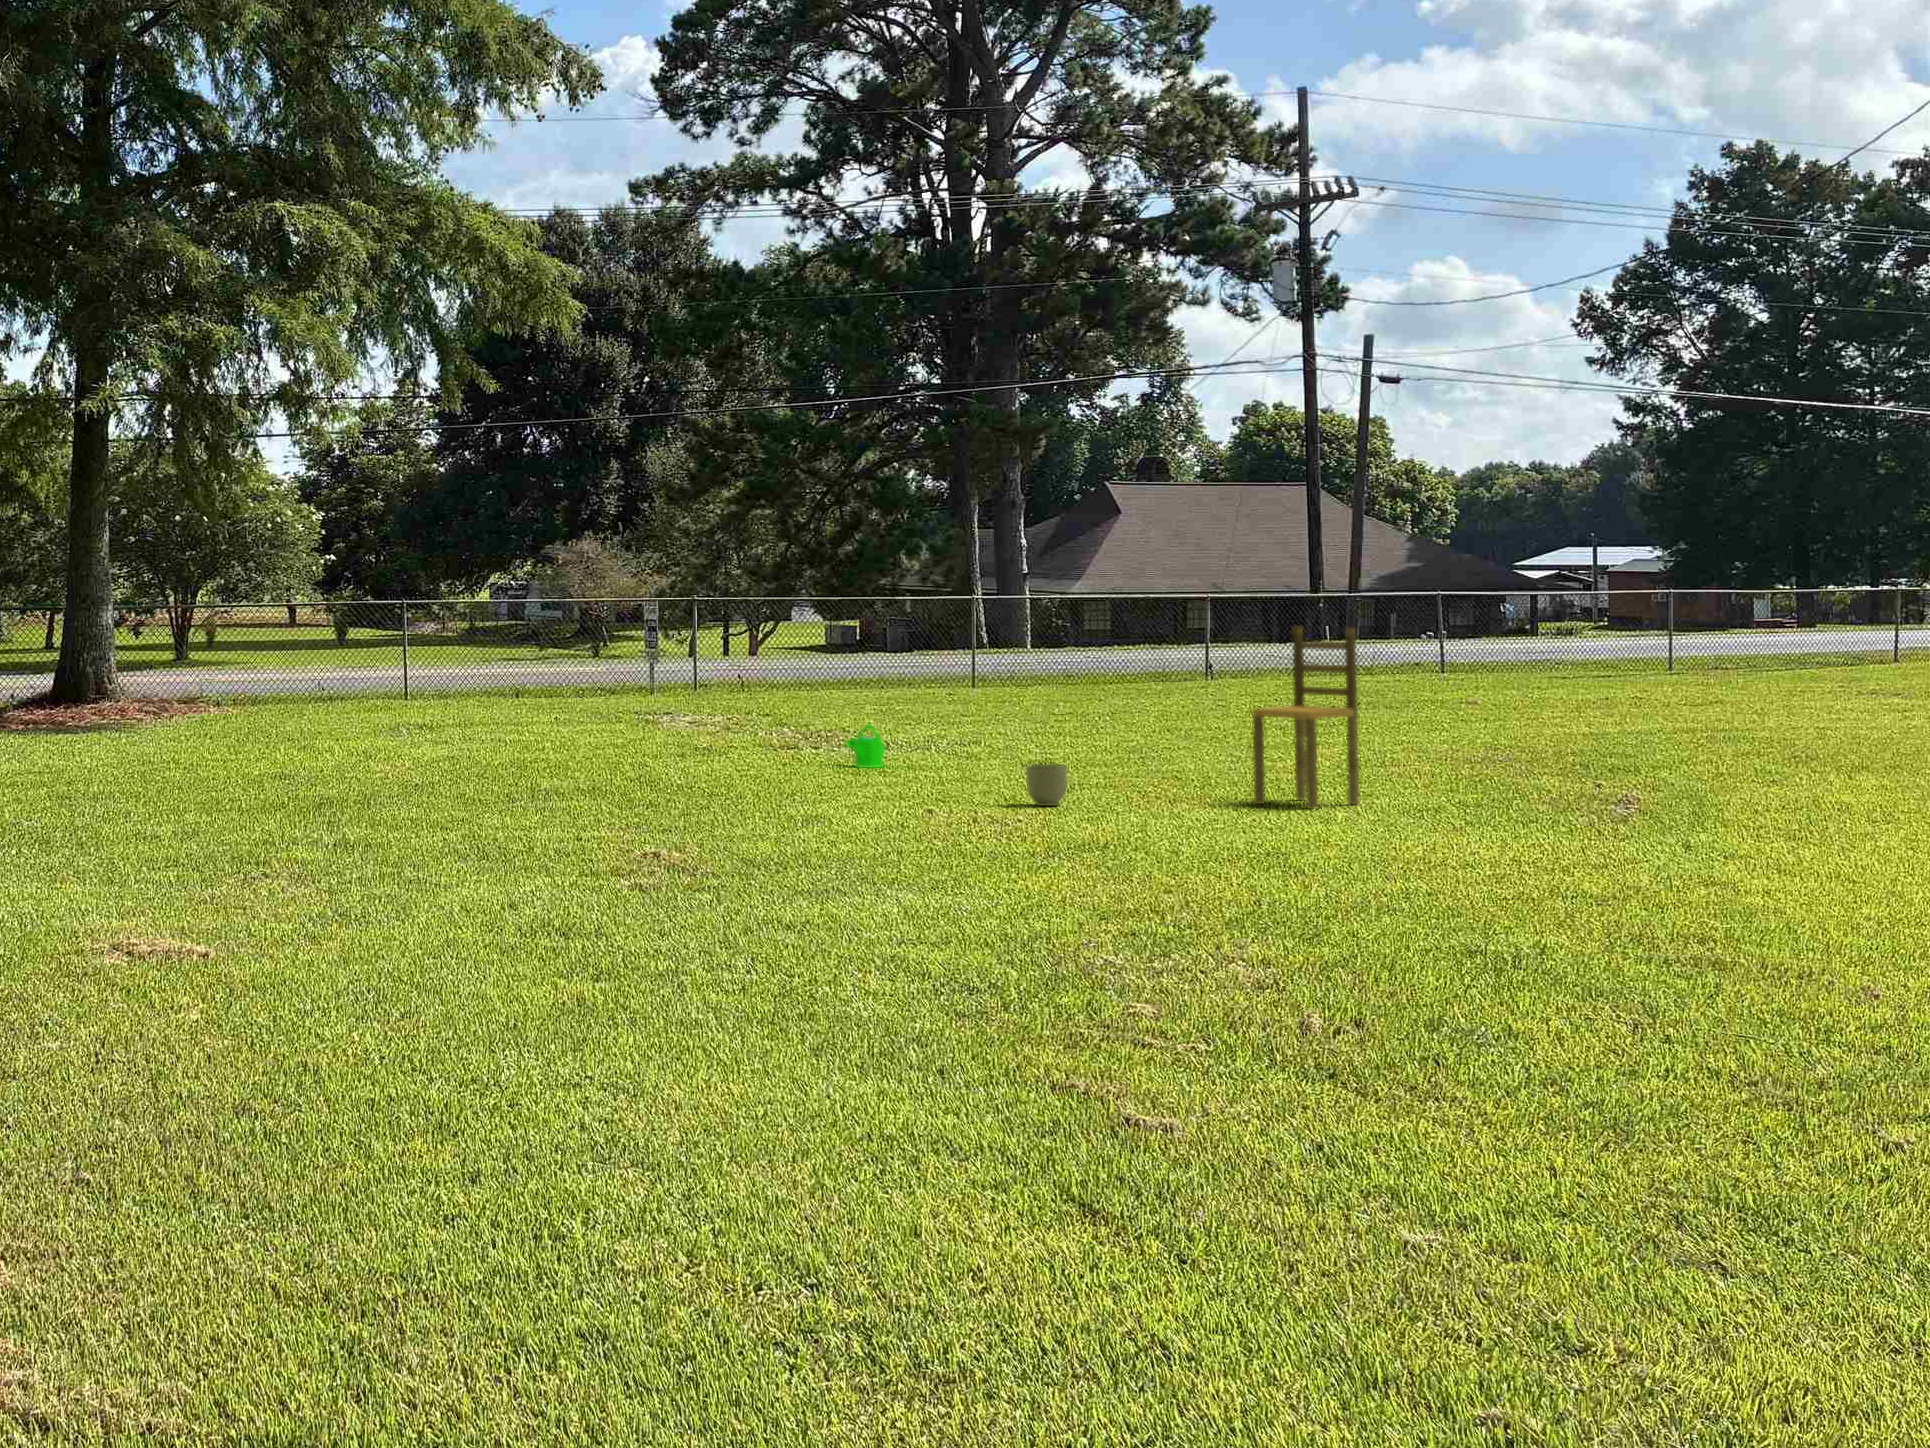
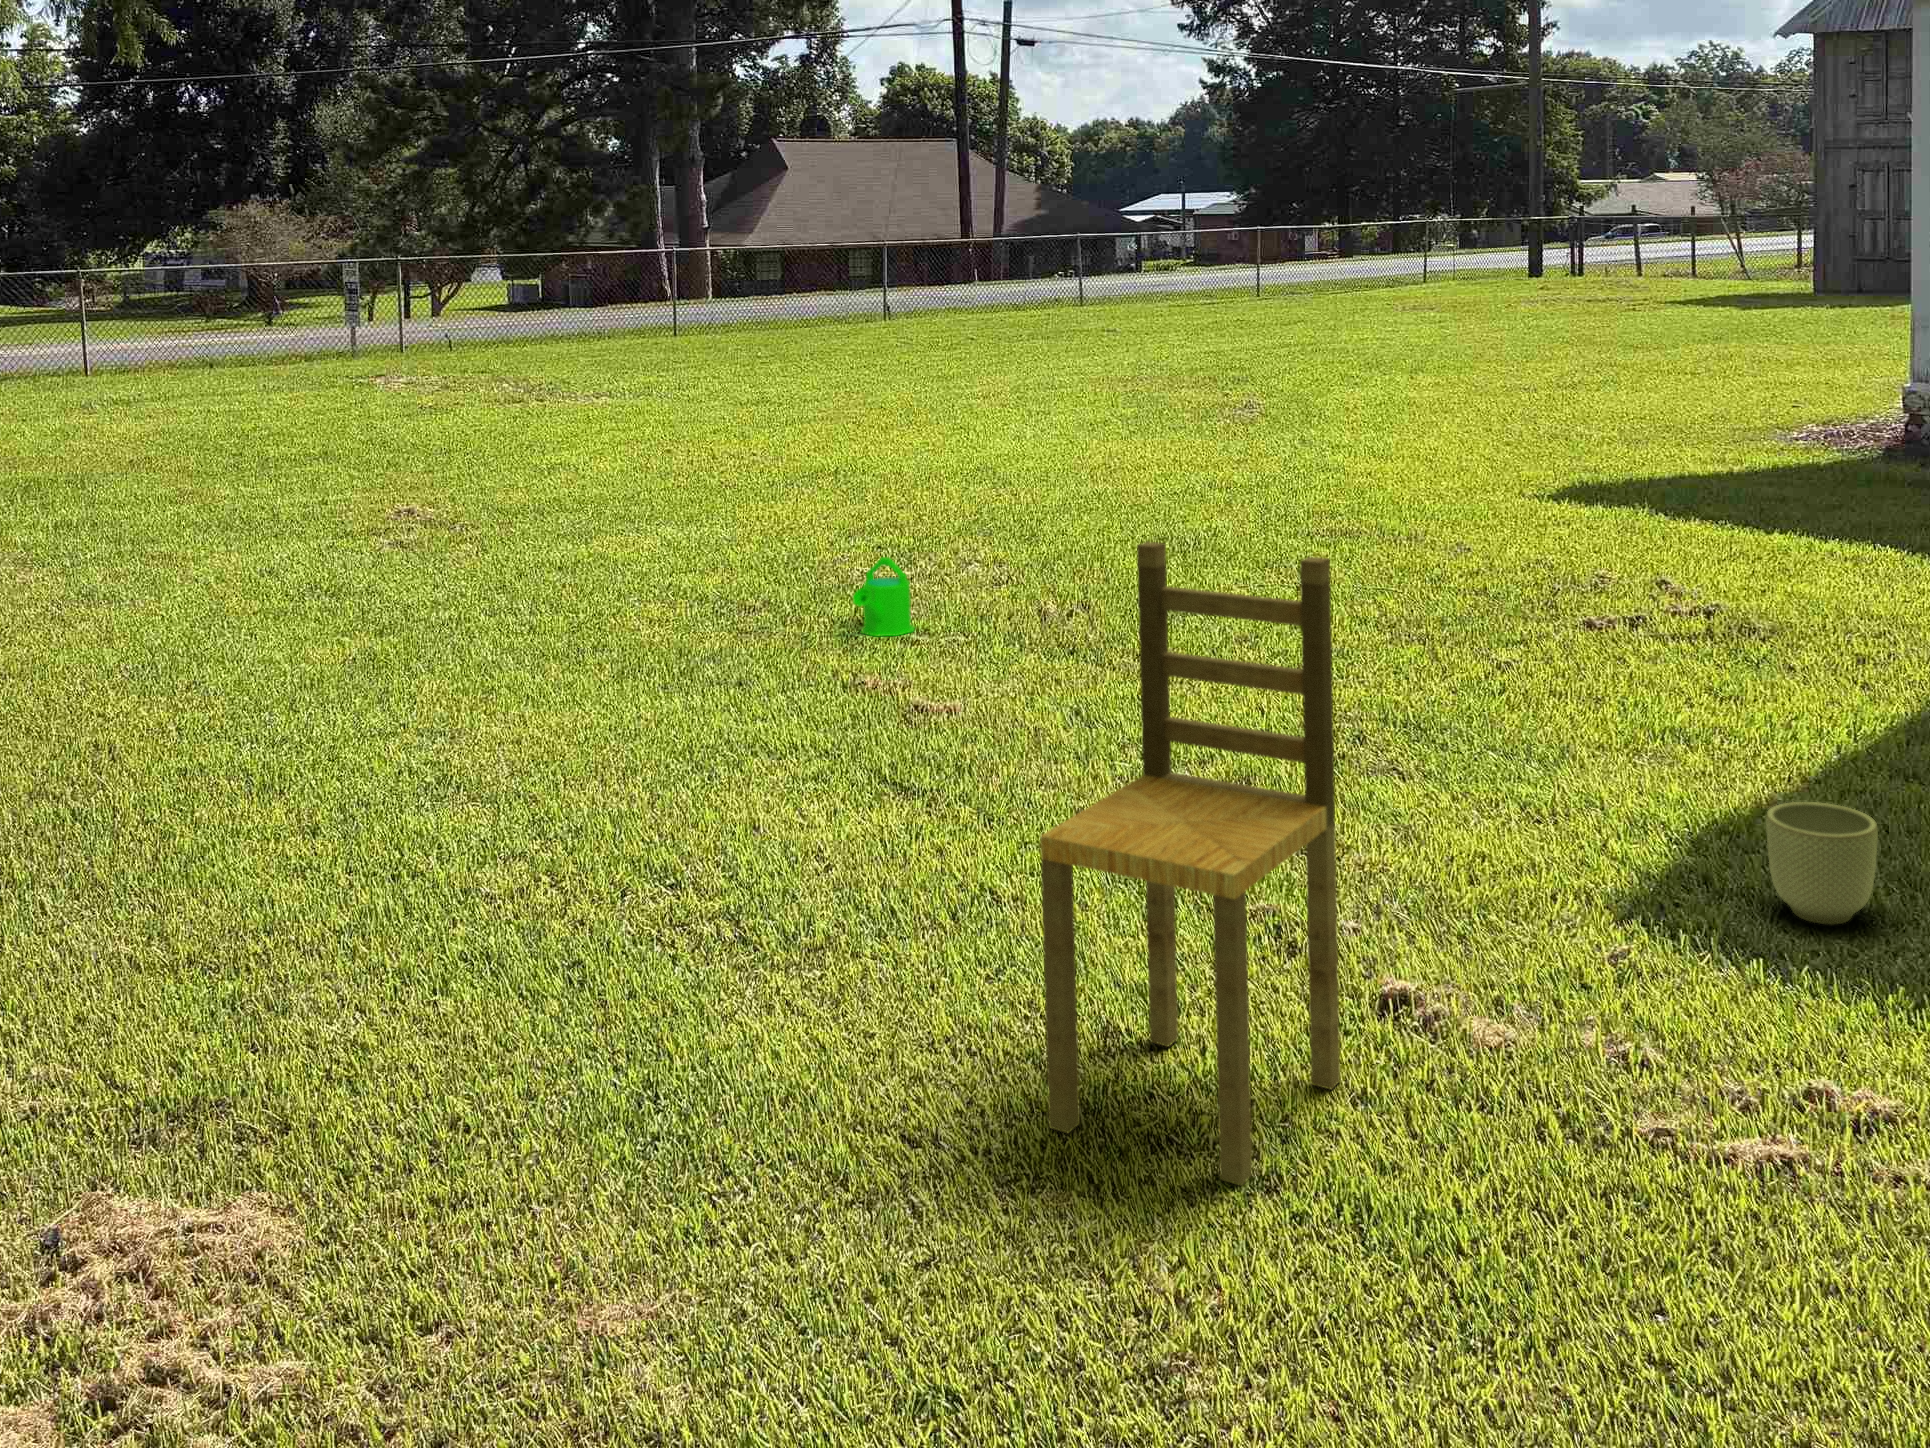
watering can: present [846,725,886,768] -> present [853,557,915,636]
planter: present [1026,764,1068,806] -> present [1766,802,1878,924]

